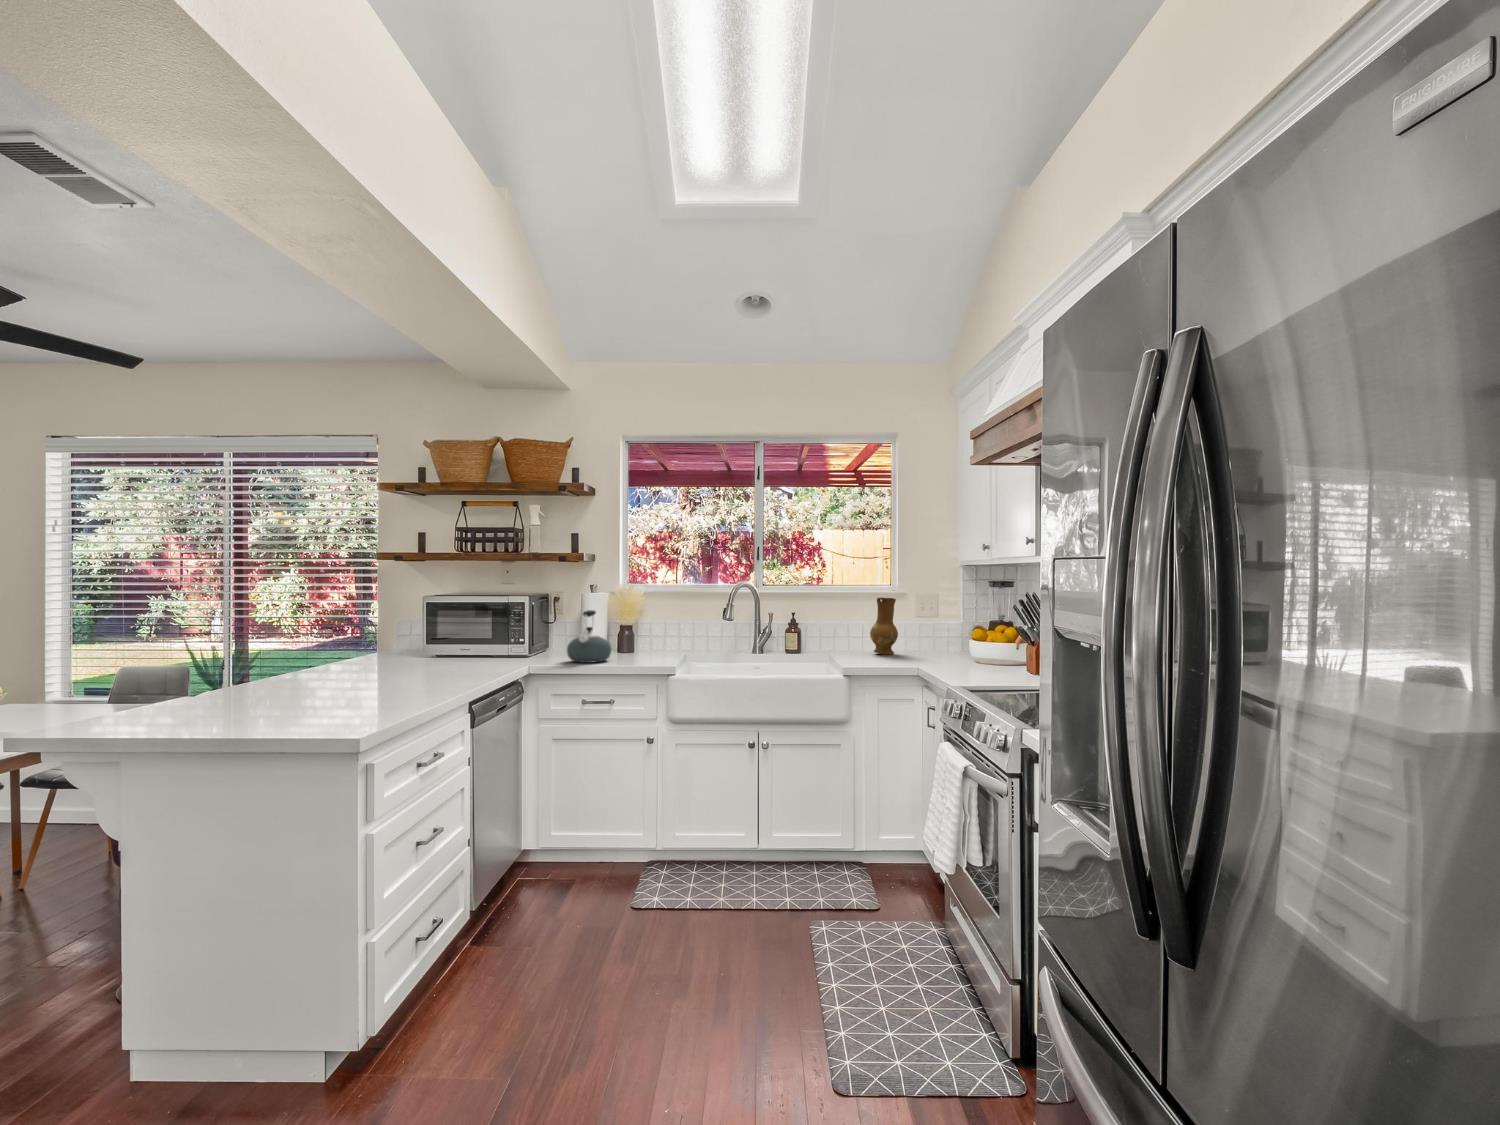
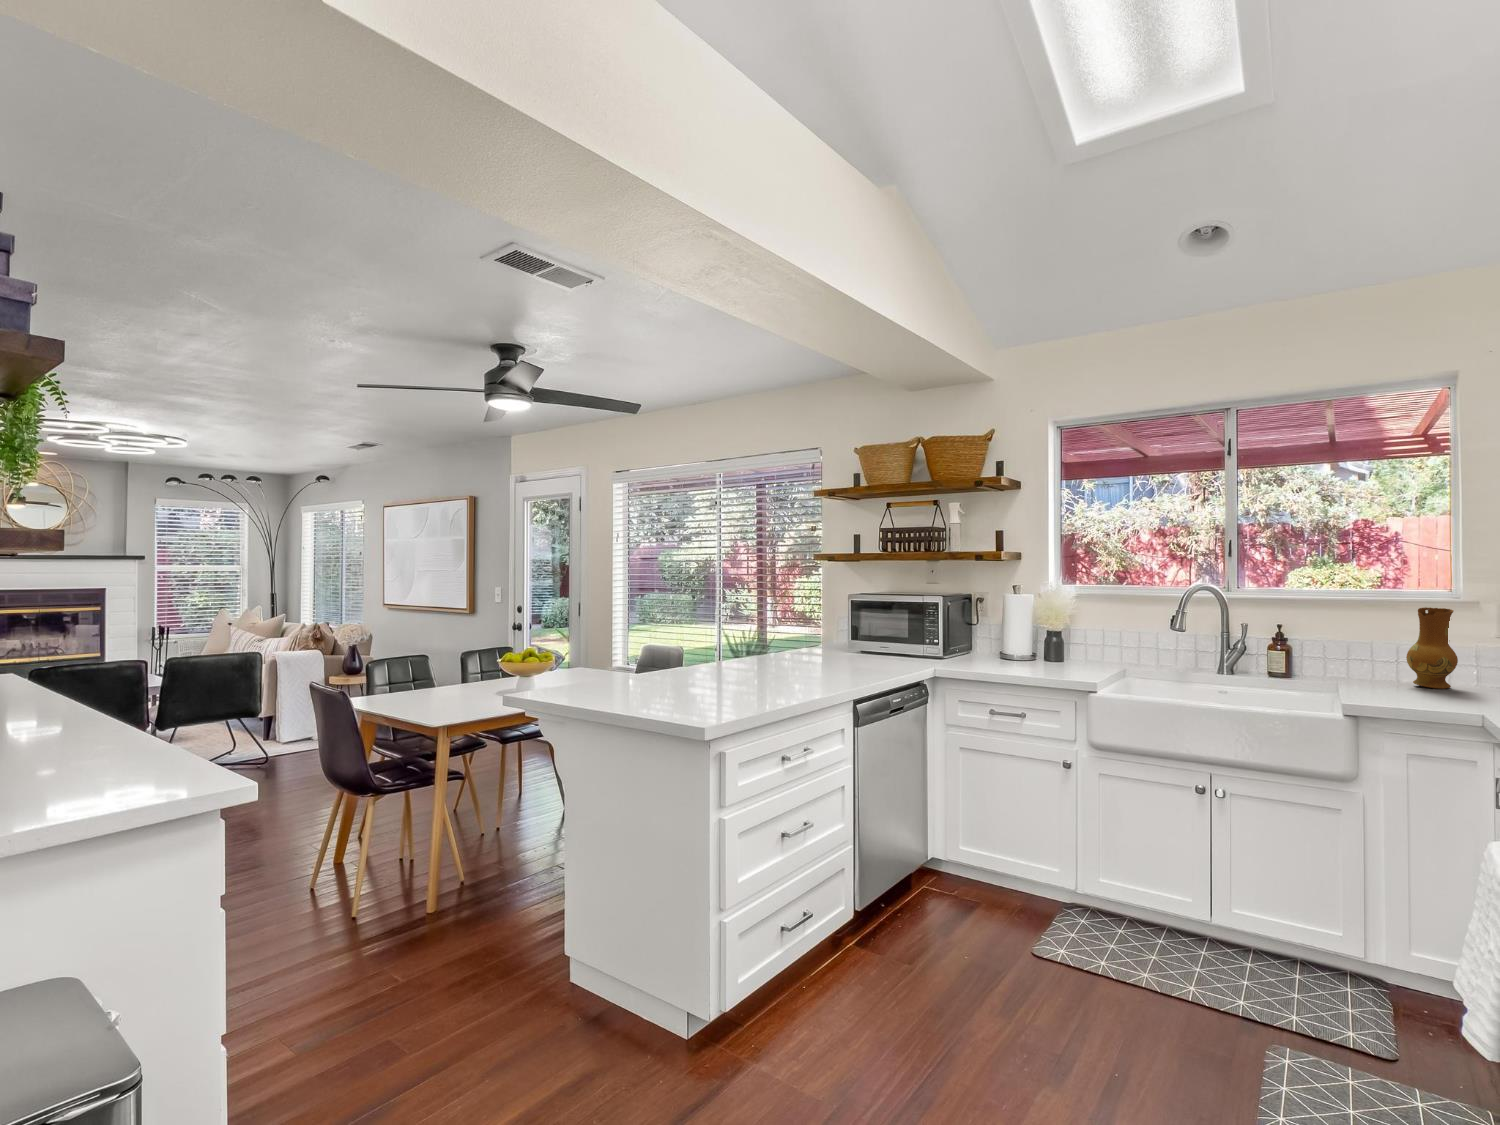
kettle: present [567,610,611,663] -> none [984,614,1033,671]

